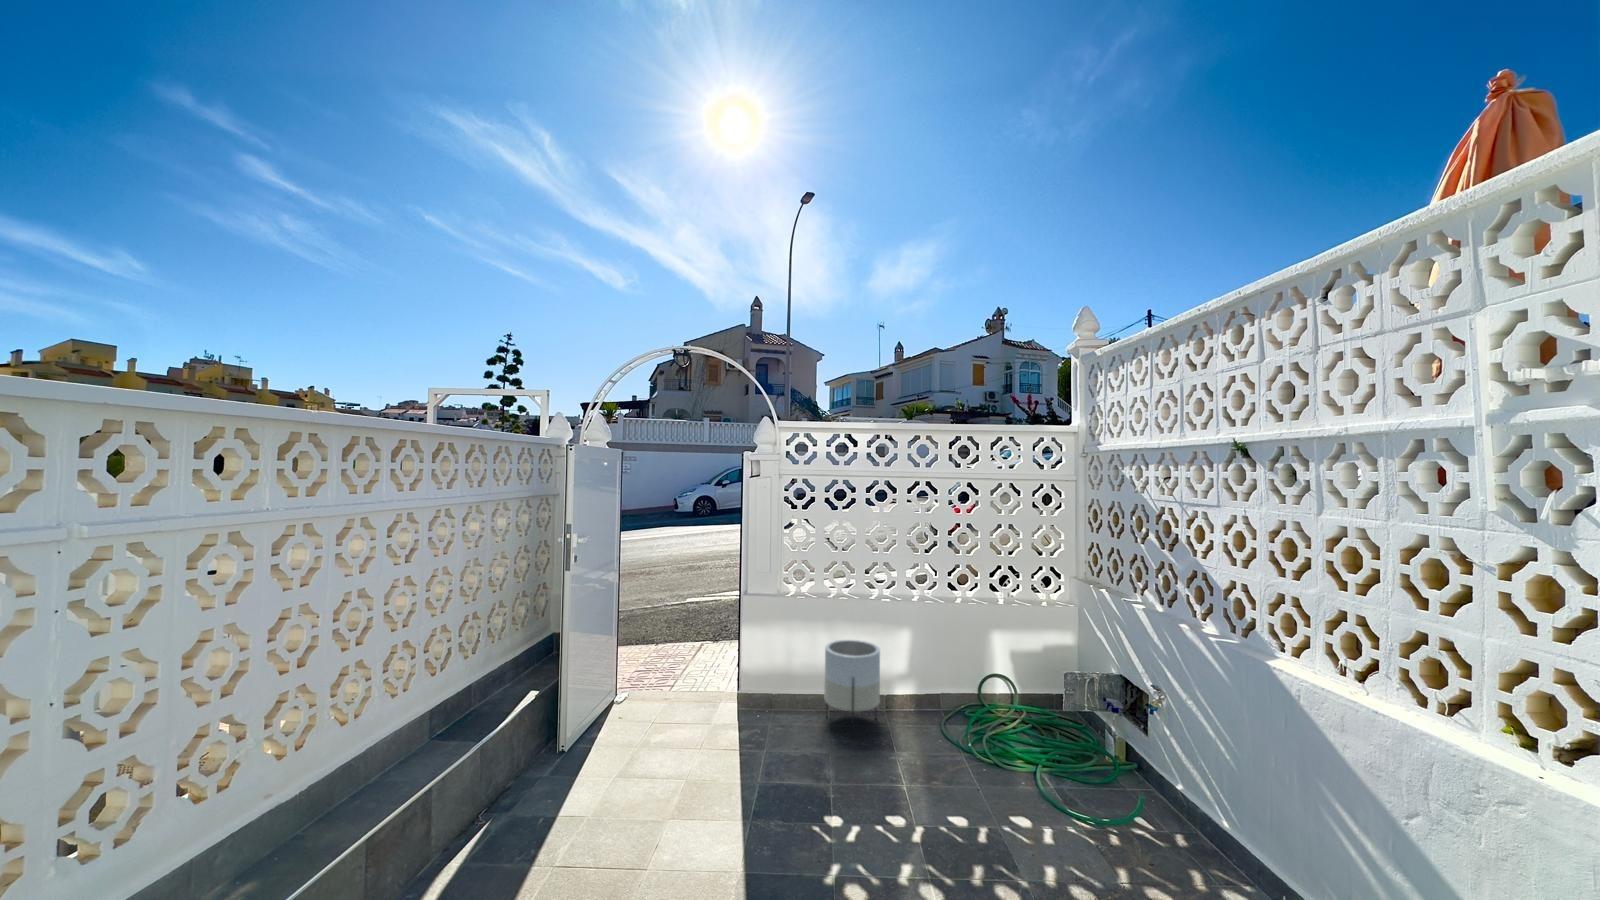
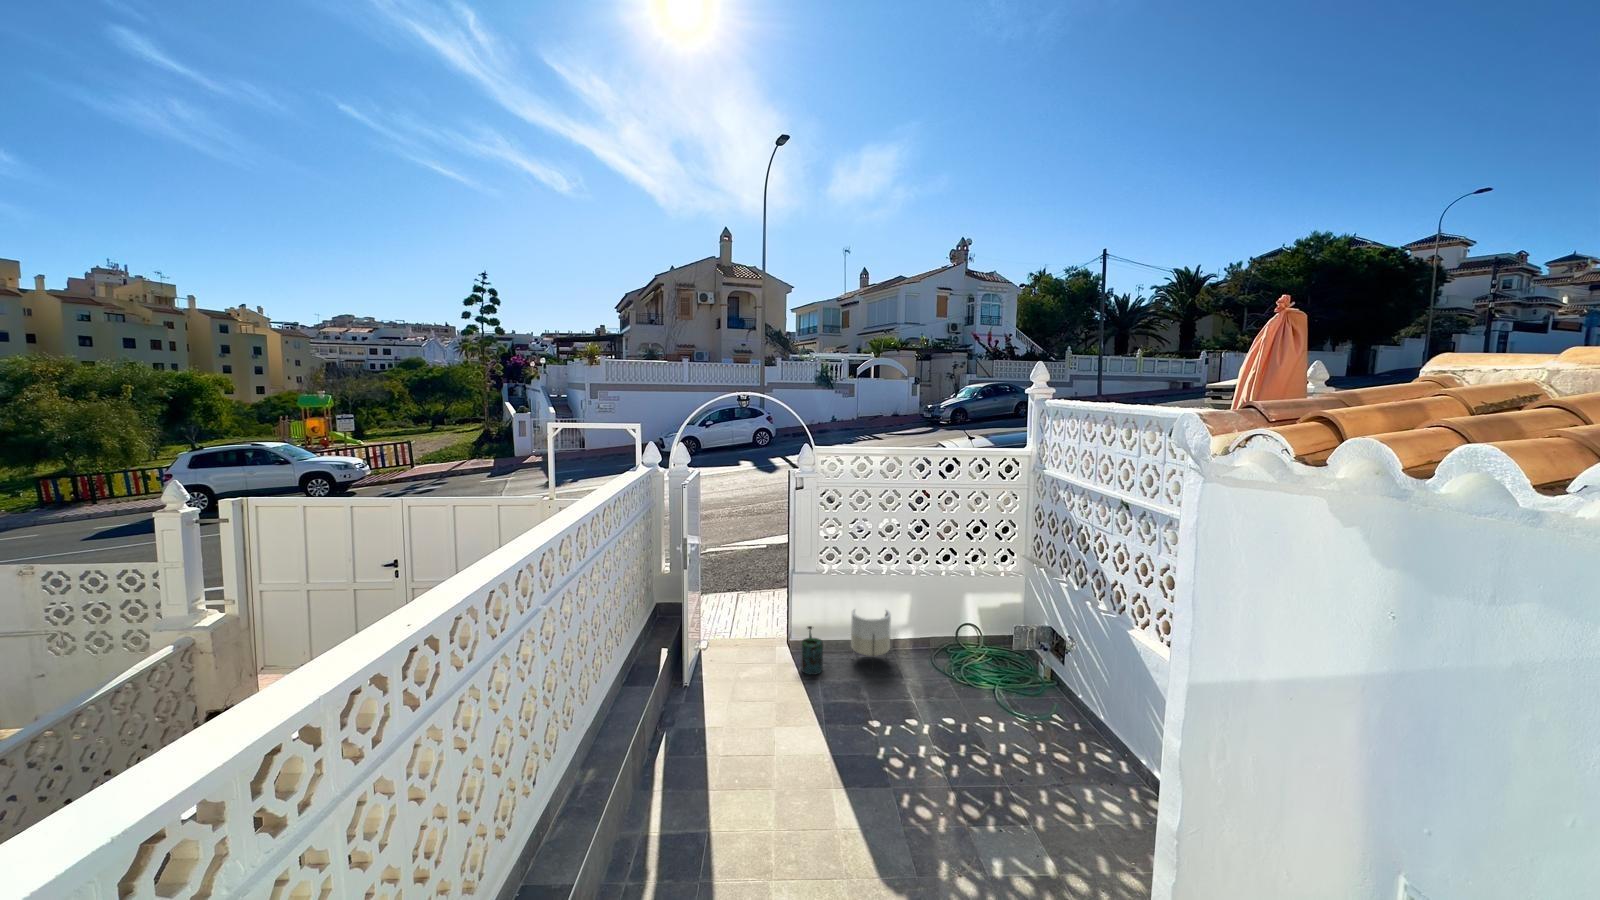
watering can: none [751,666,782,736] -> present [802,626,823,675]

